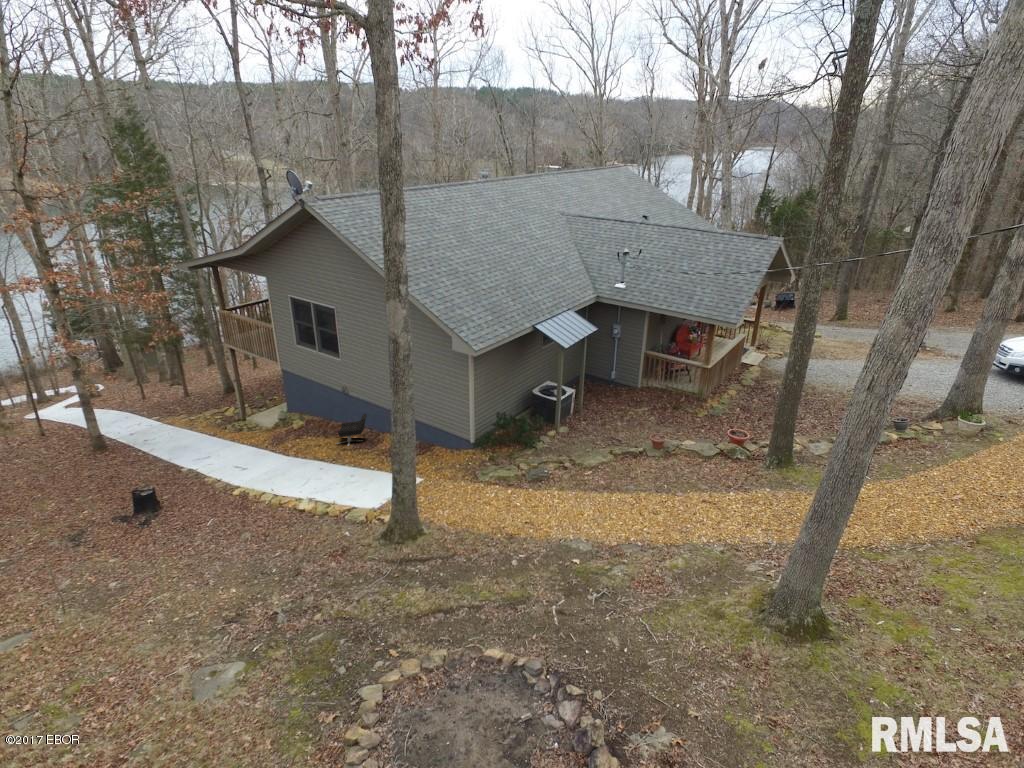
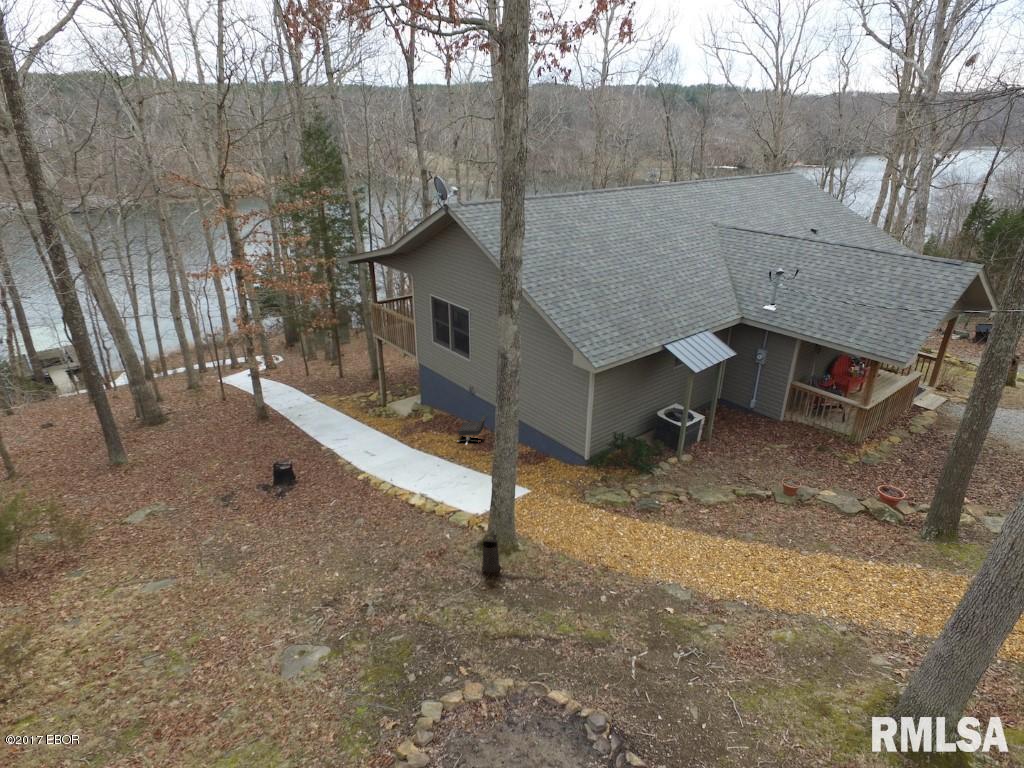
watering can: none [391,515,411,560] -> present [482,535,500,573]

